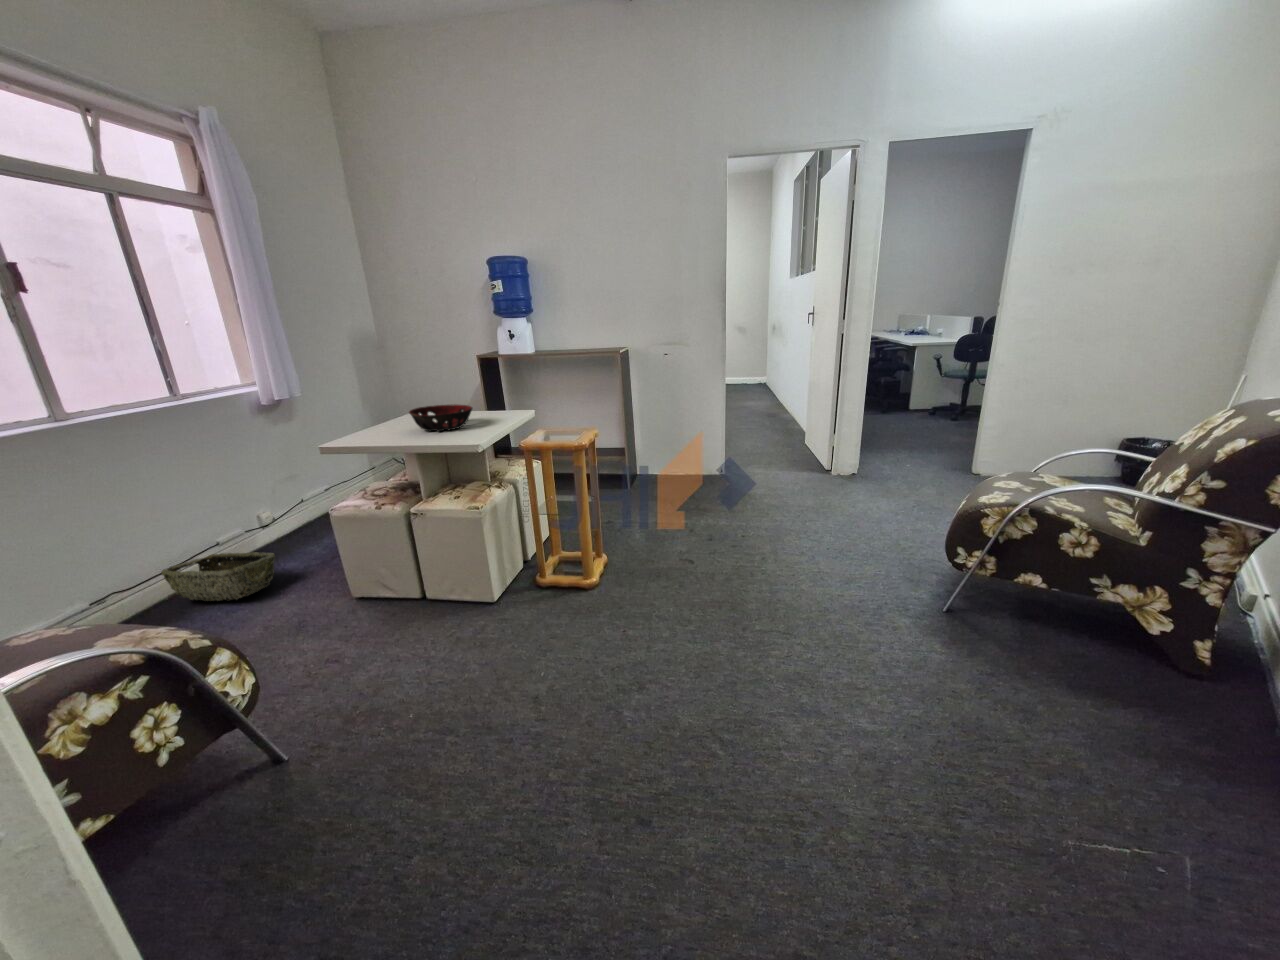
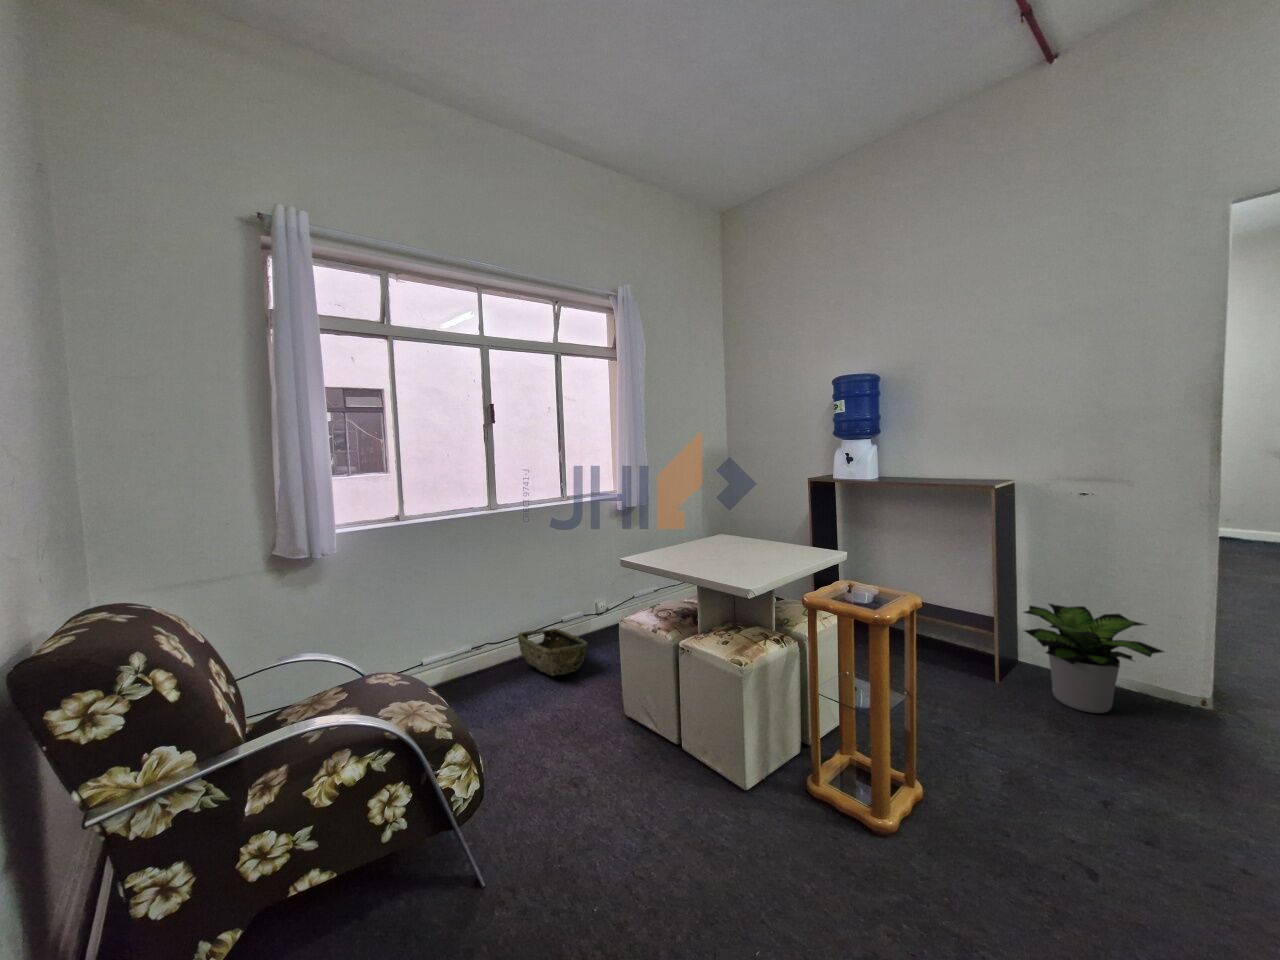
decorative bowl: present [409,404,472,432] -> none [705,531,771,561]
potted plant: none [639,431,706,494] -> present [1023,604,1164,713]

